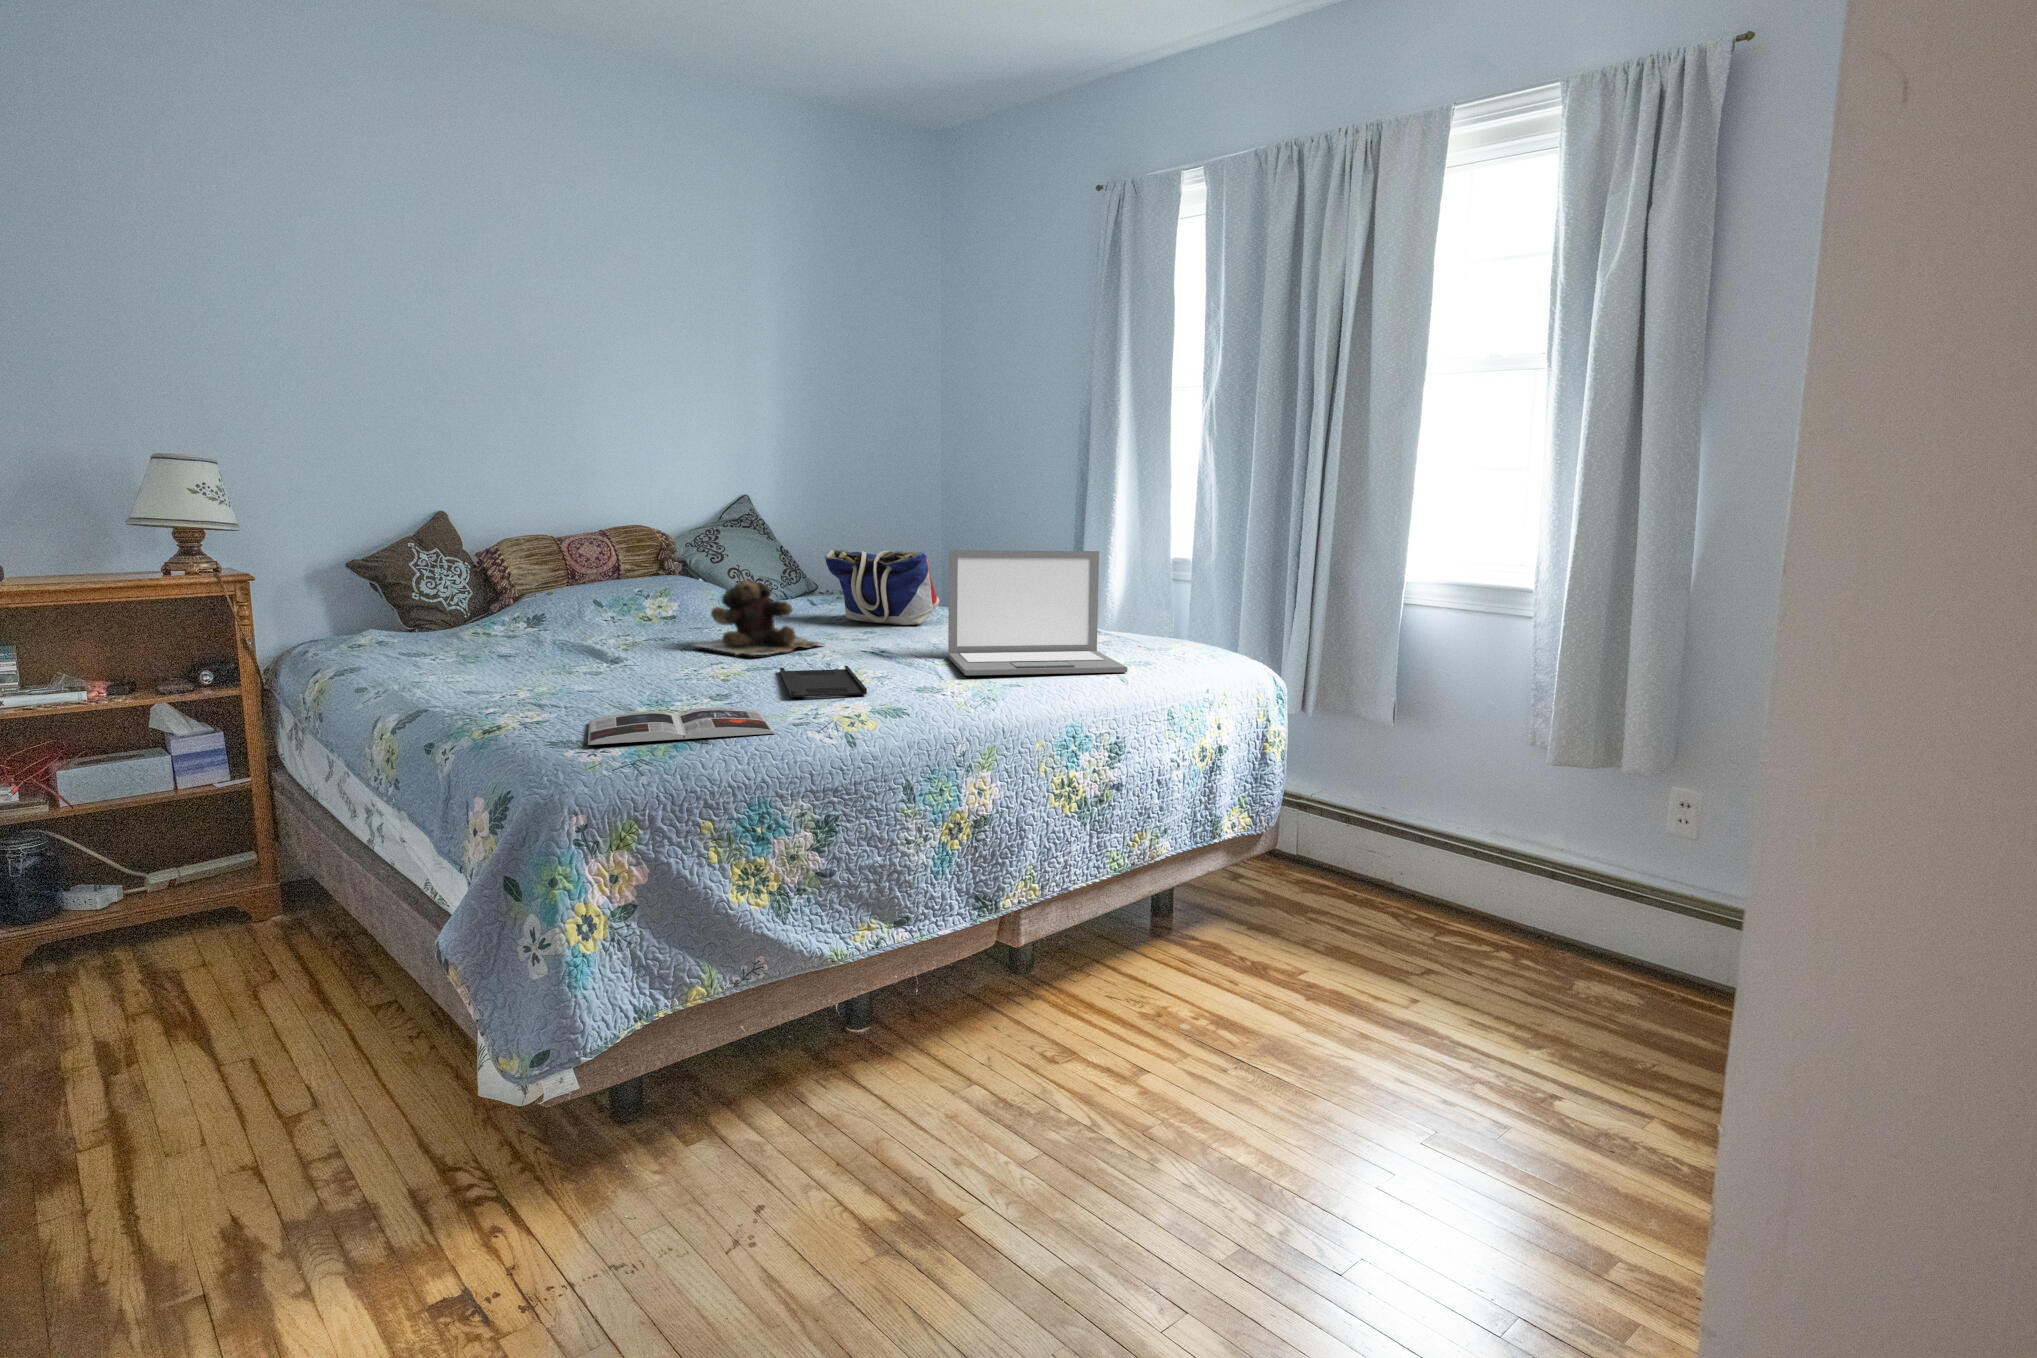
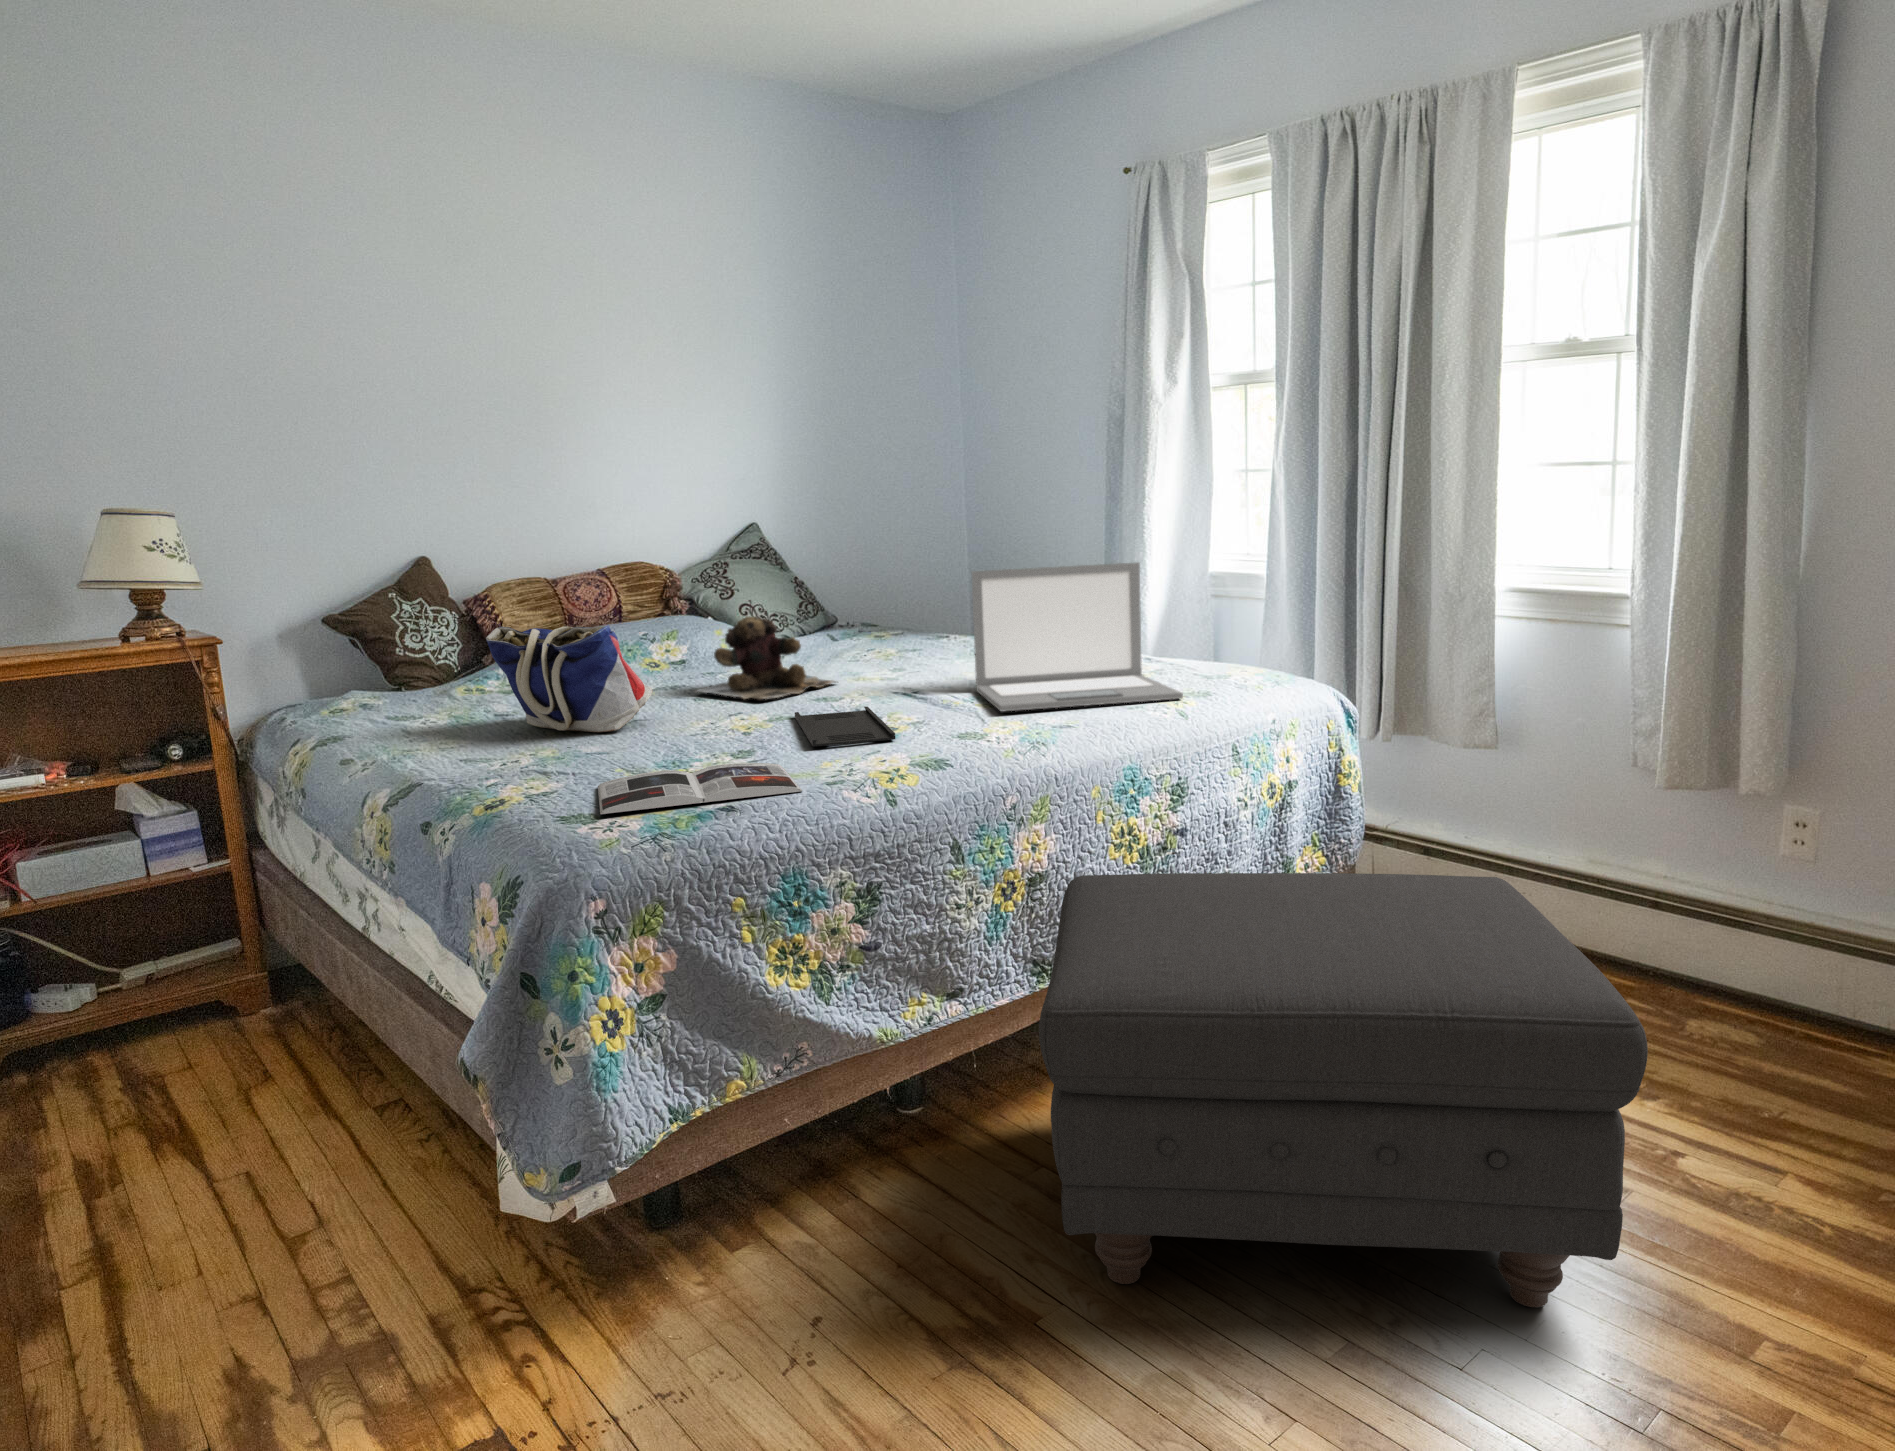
tote bag: present [825,549,940,625] -> present [486,625,653,732]
ottoman: none [964,820,1460,1189] -> present [1039,873,1648,1307]

